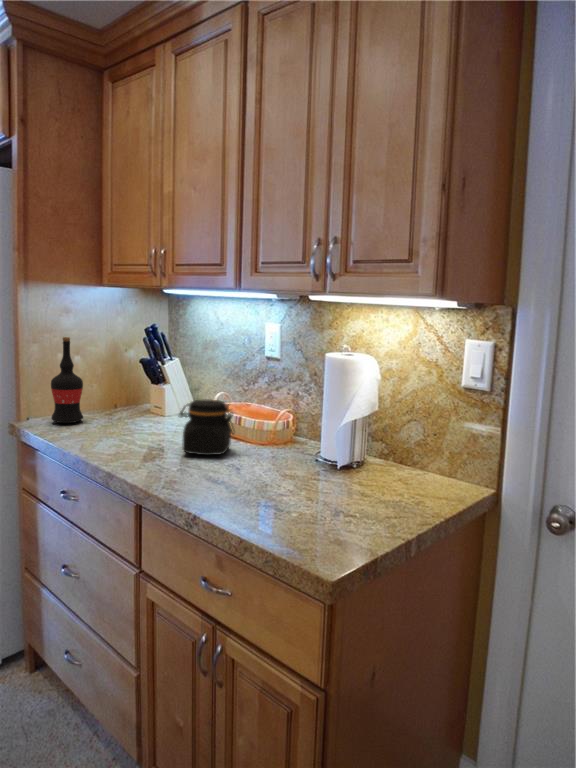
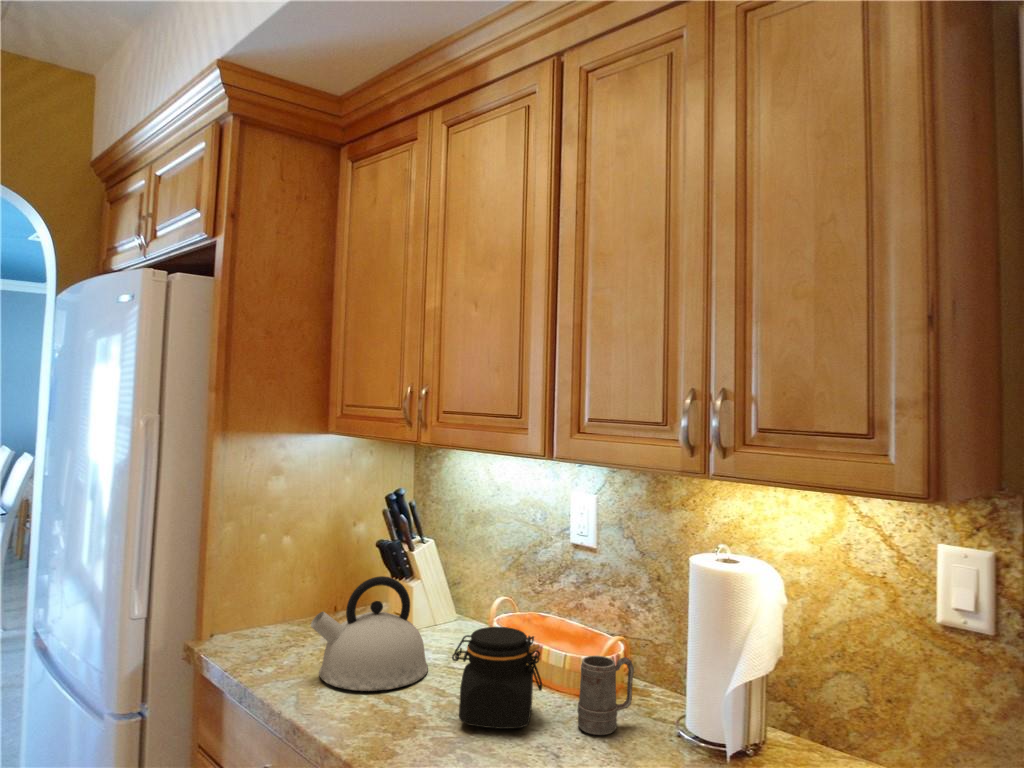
wine bottle: present [51,337,83,423] -> none [245,516,296,651]
kettle: none [92,373,170,440] -> present [311,576,428,691]
mug: none [256,415,291,459] -> present [578,656,634,735]

